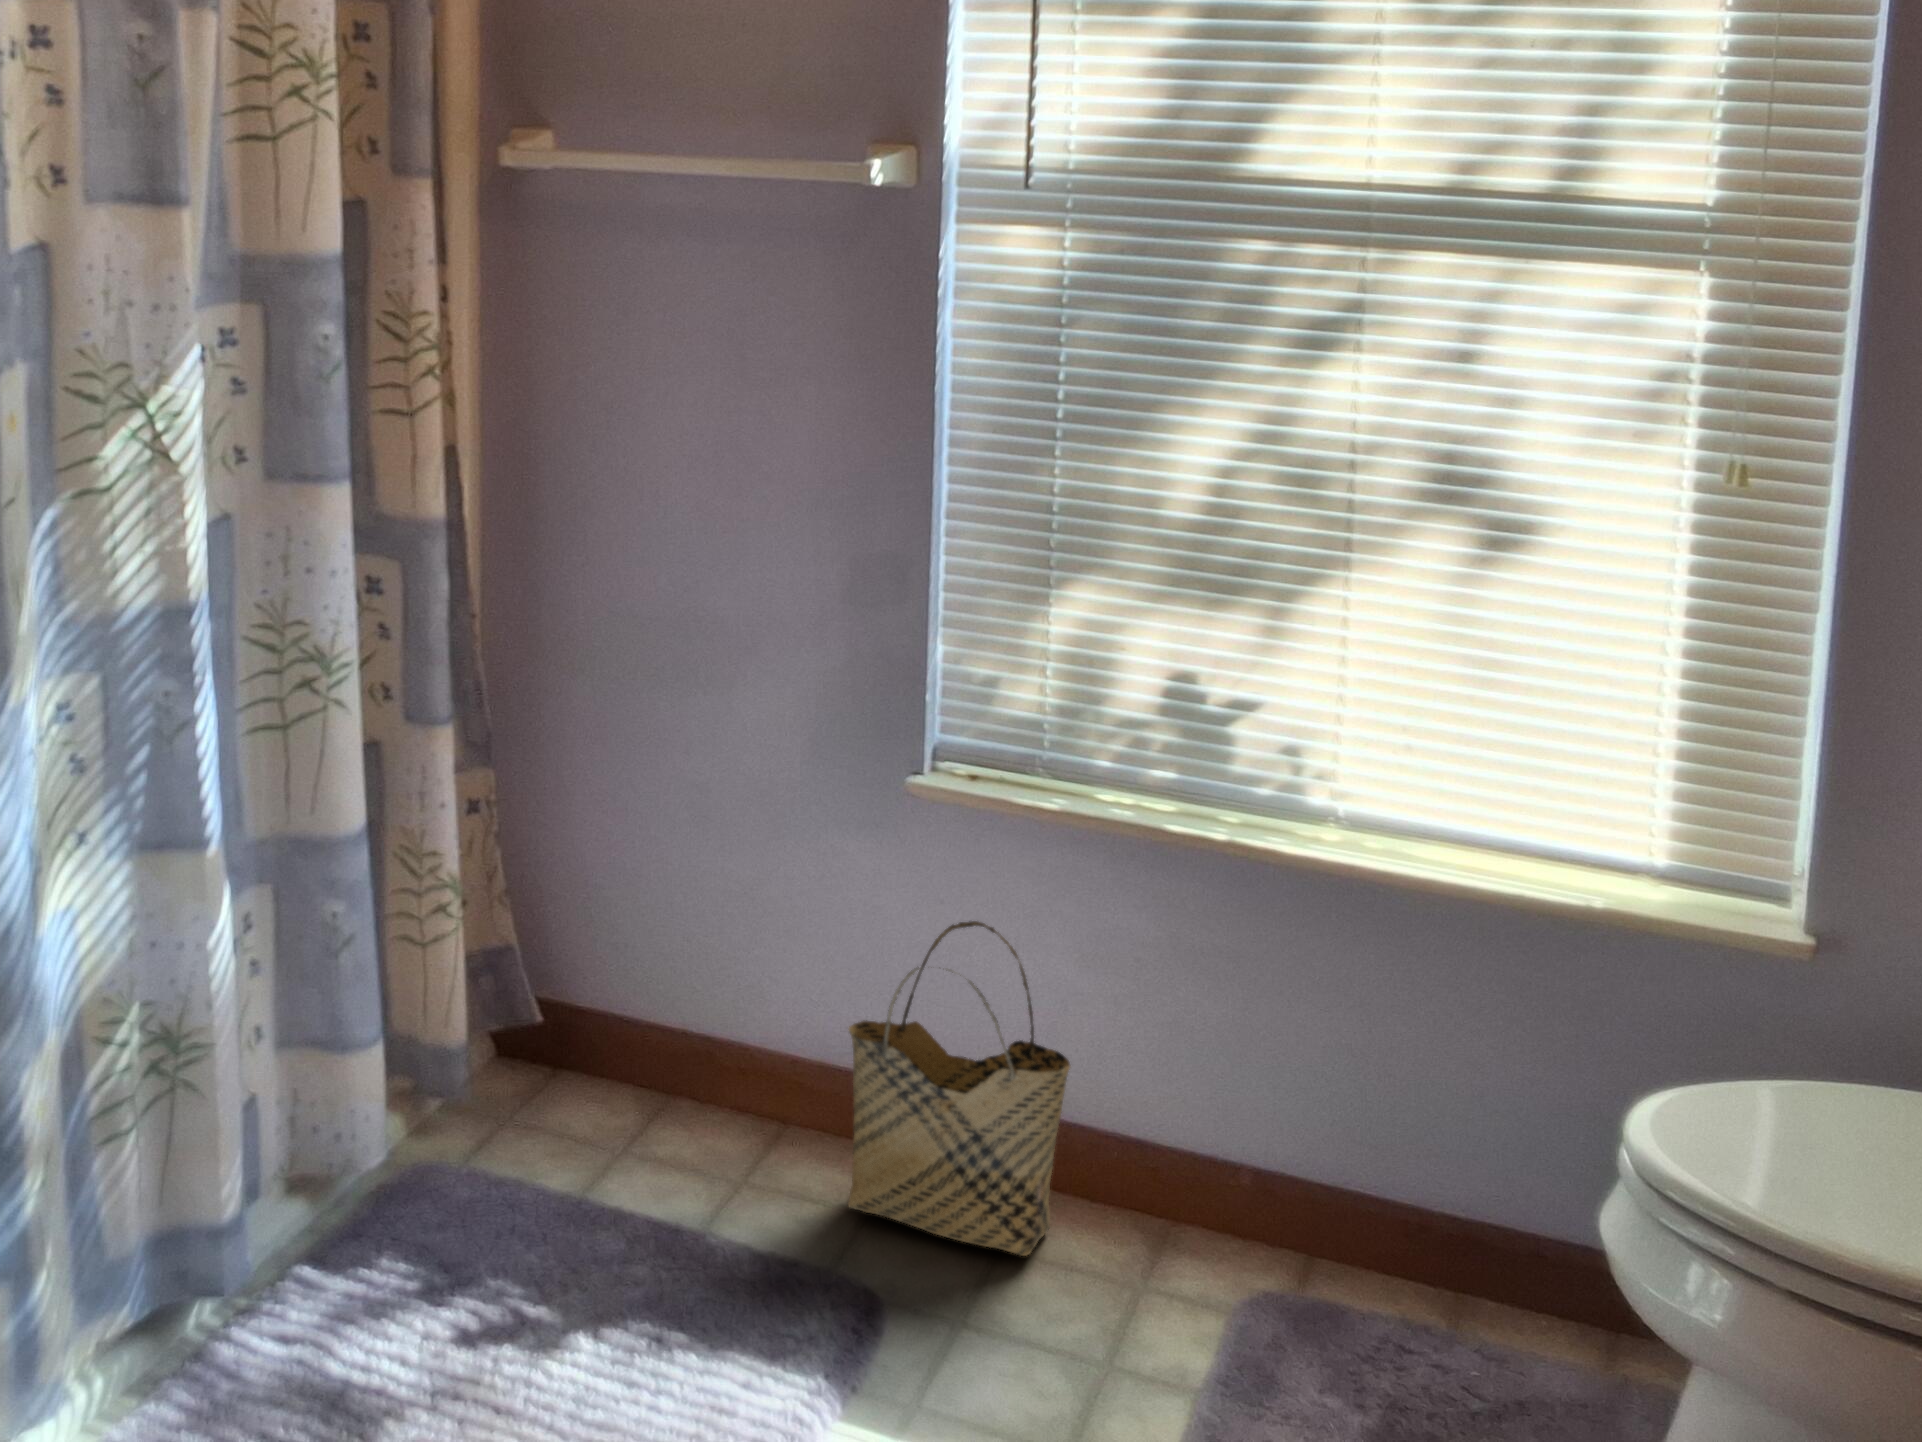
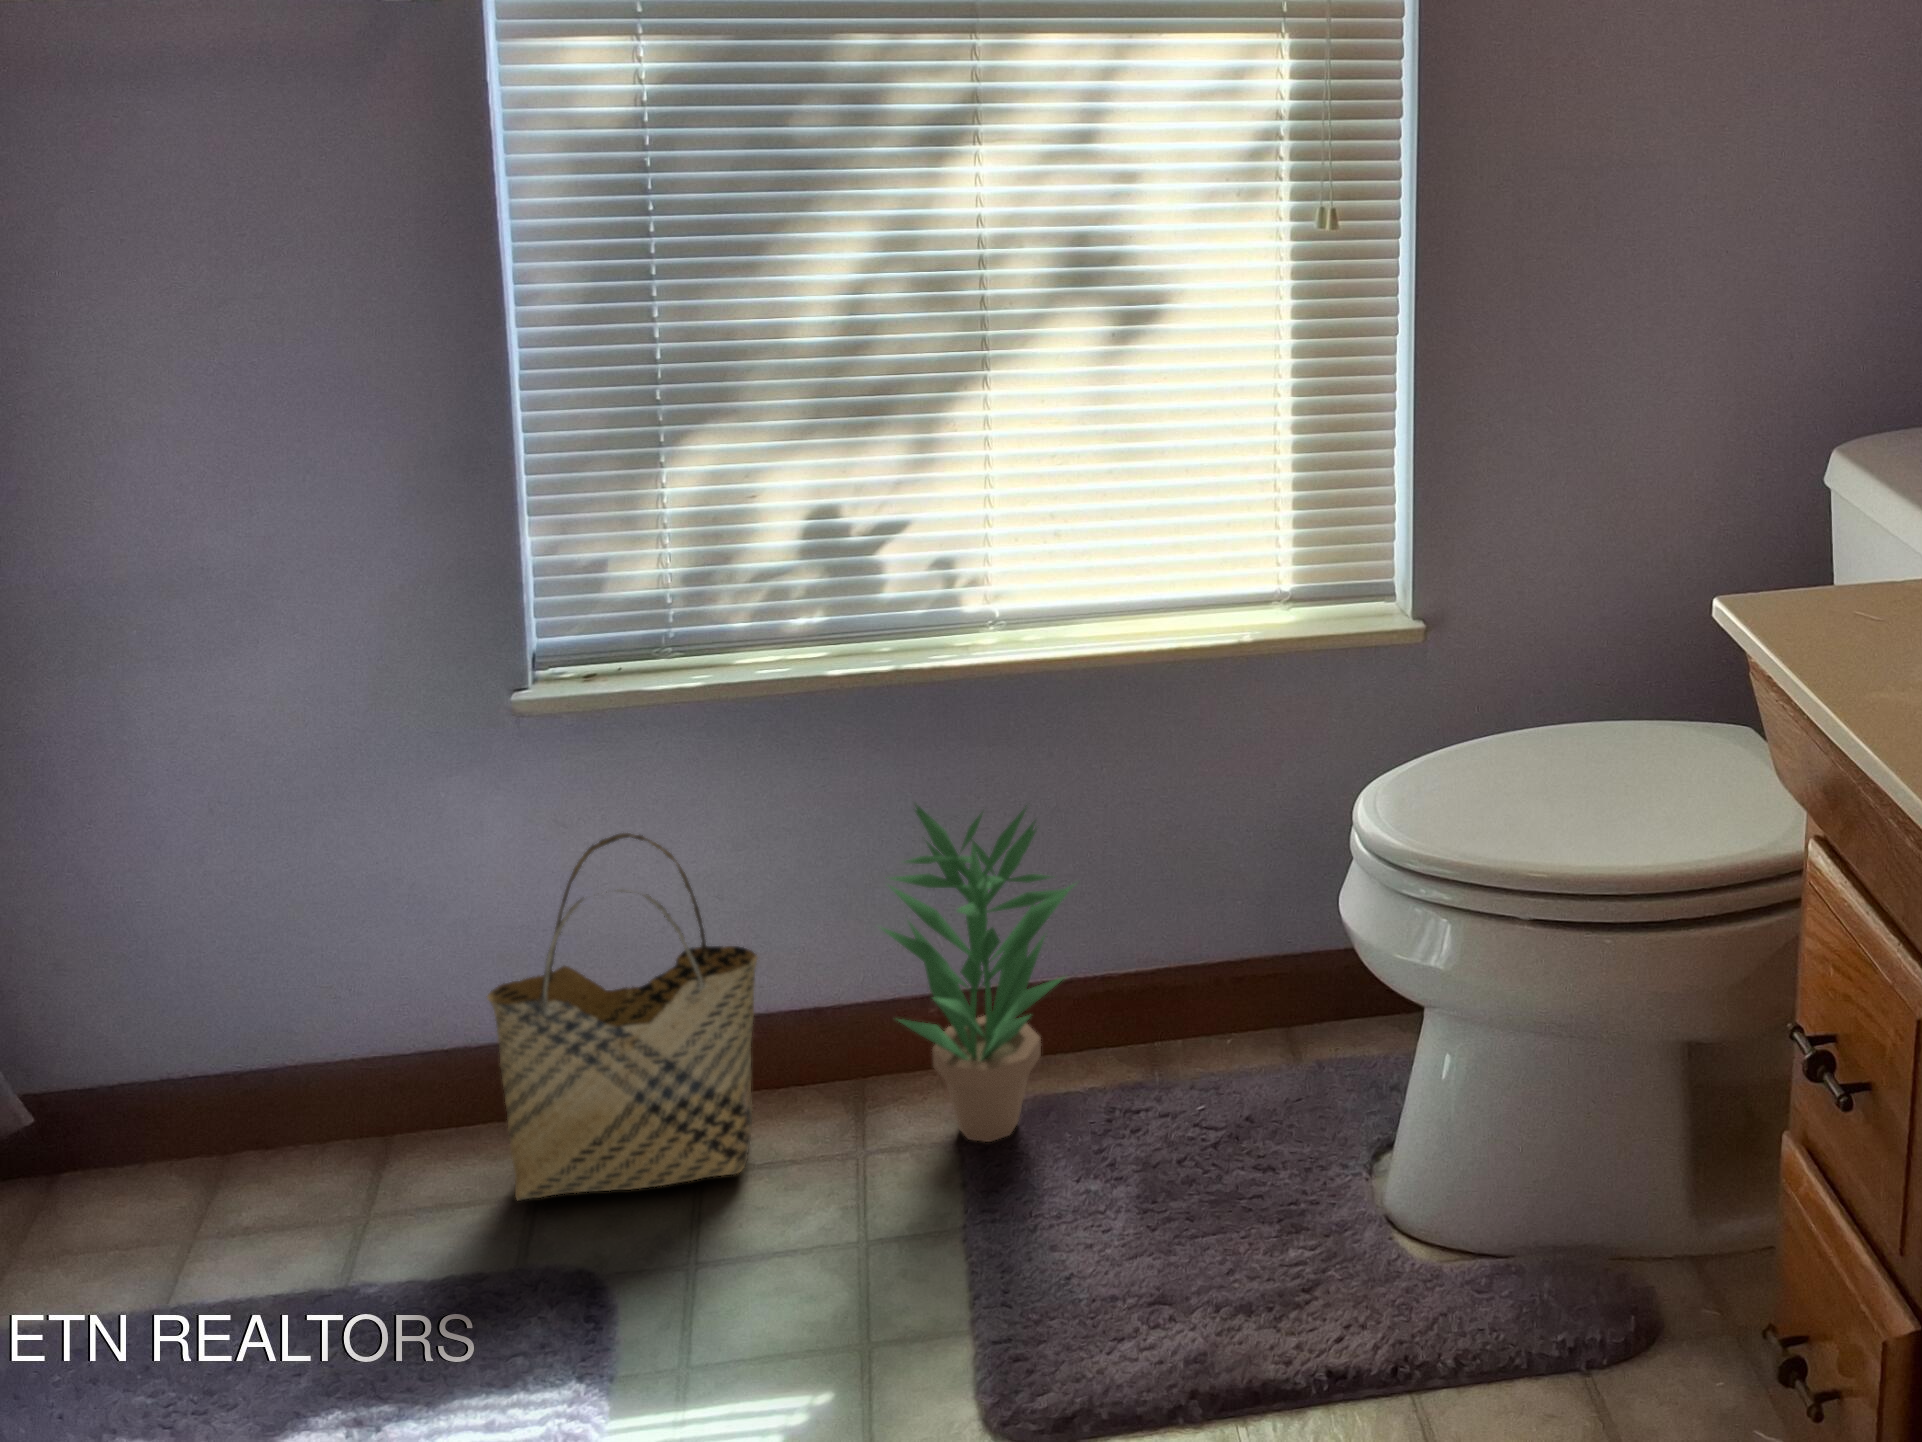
potted plant: none [1165,965,1367,1320] -> present [881,805,1074,1142]

